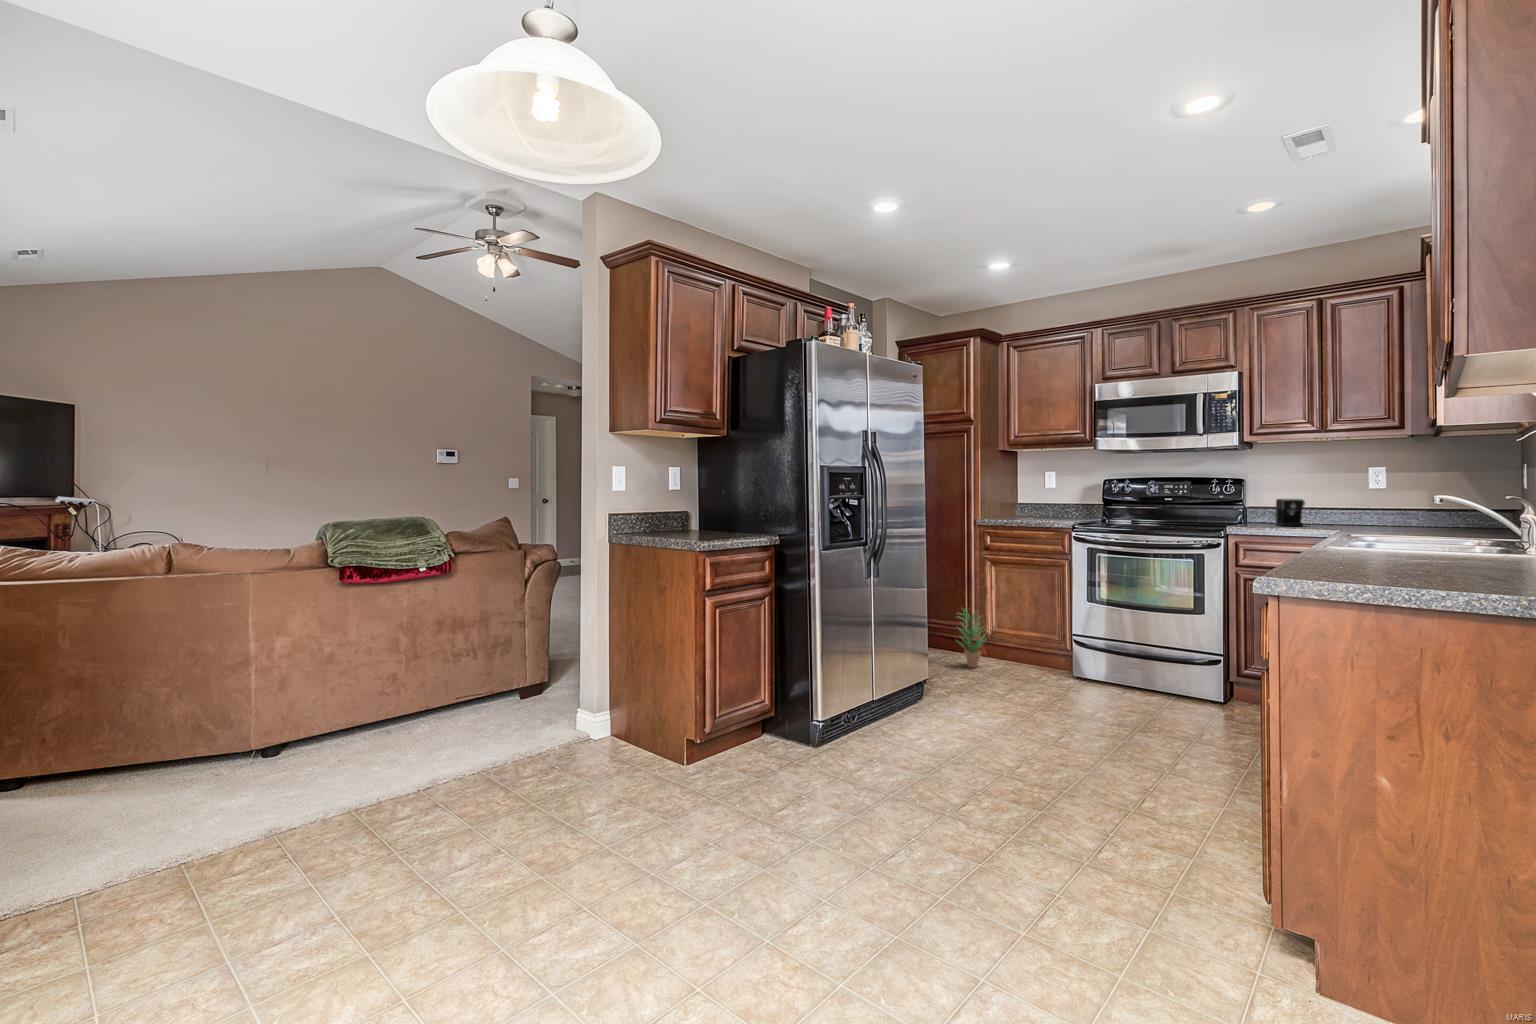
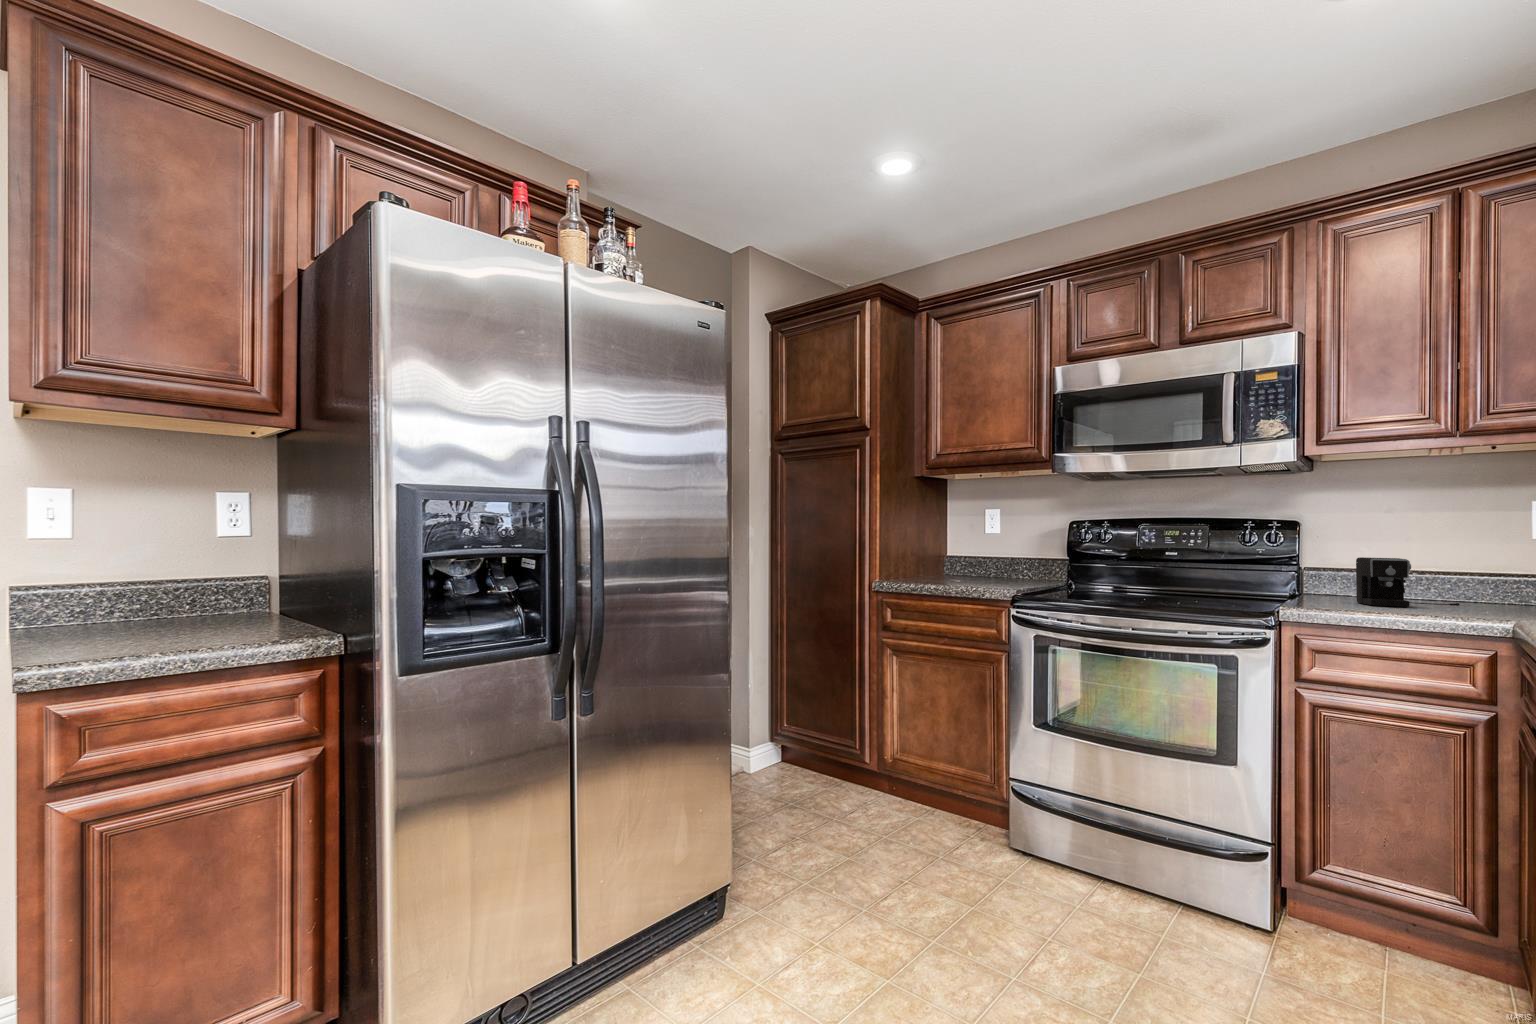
potted plant: present [958,609,984,668] -> none [828,721,884,825]

